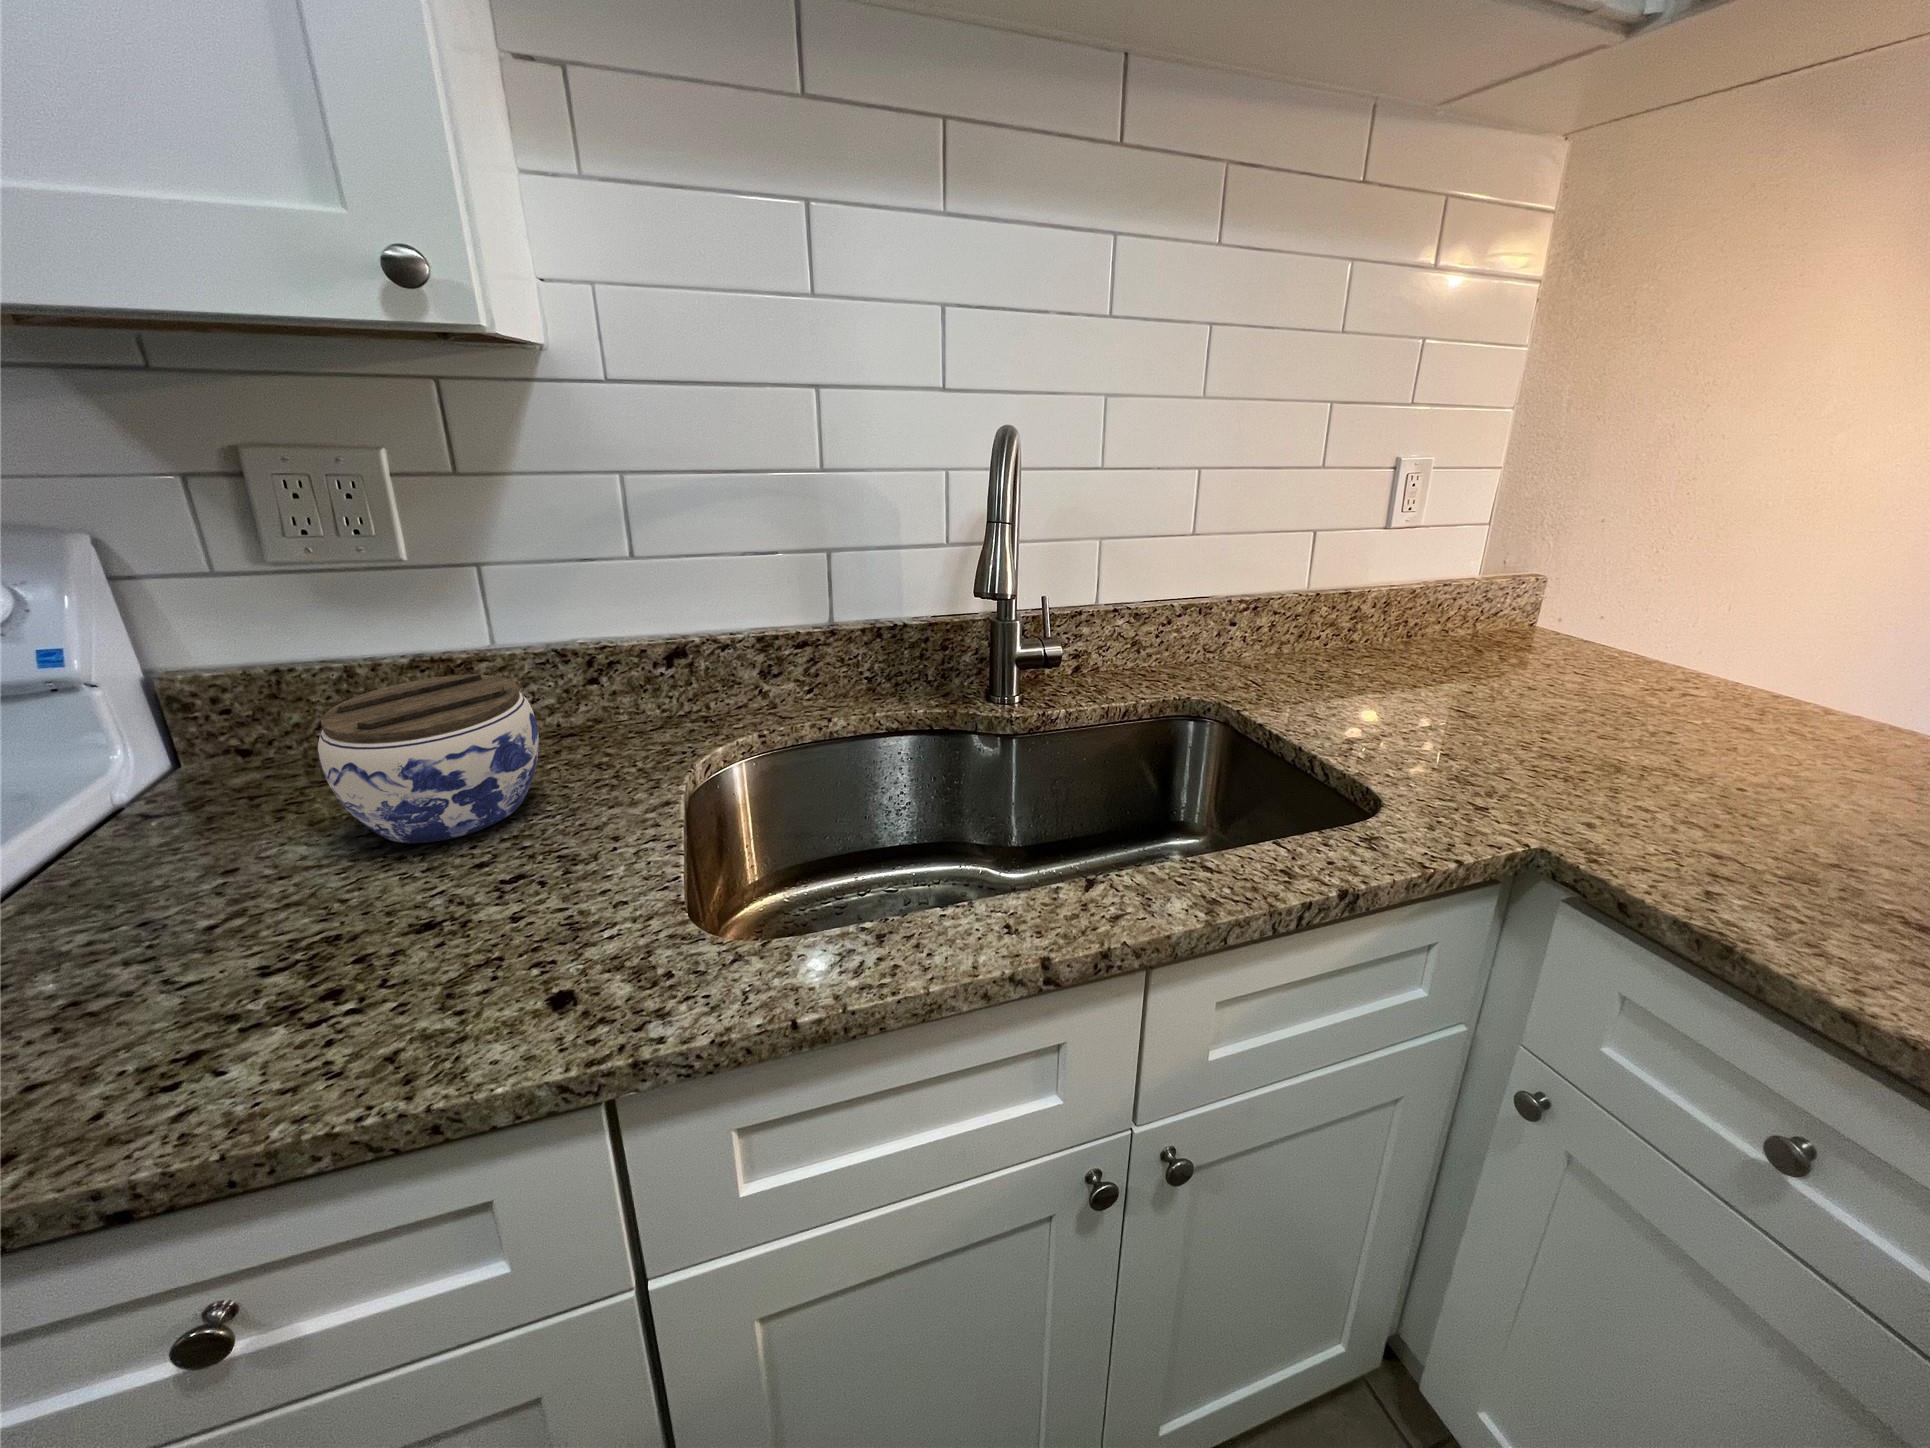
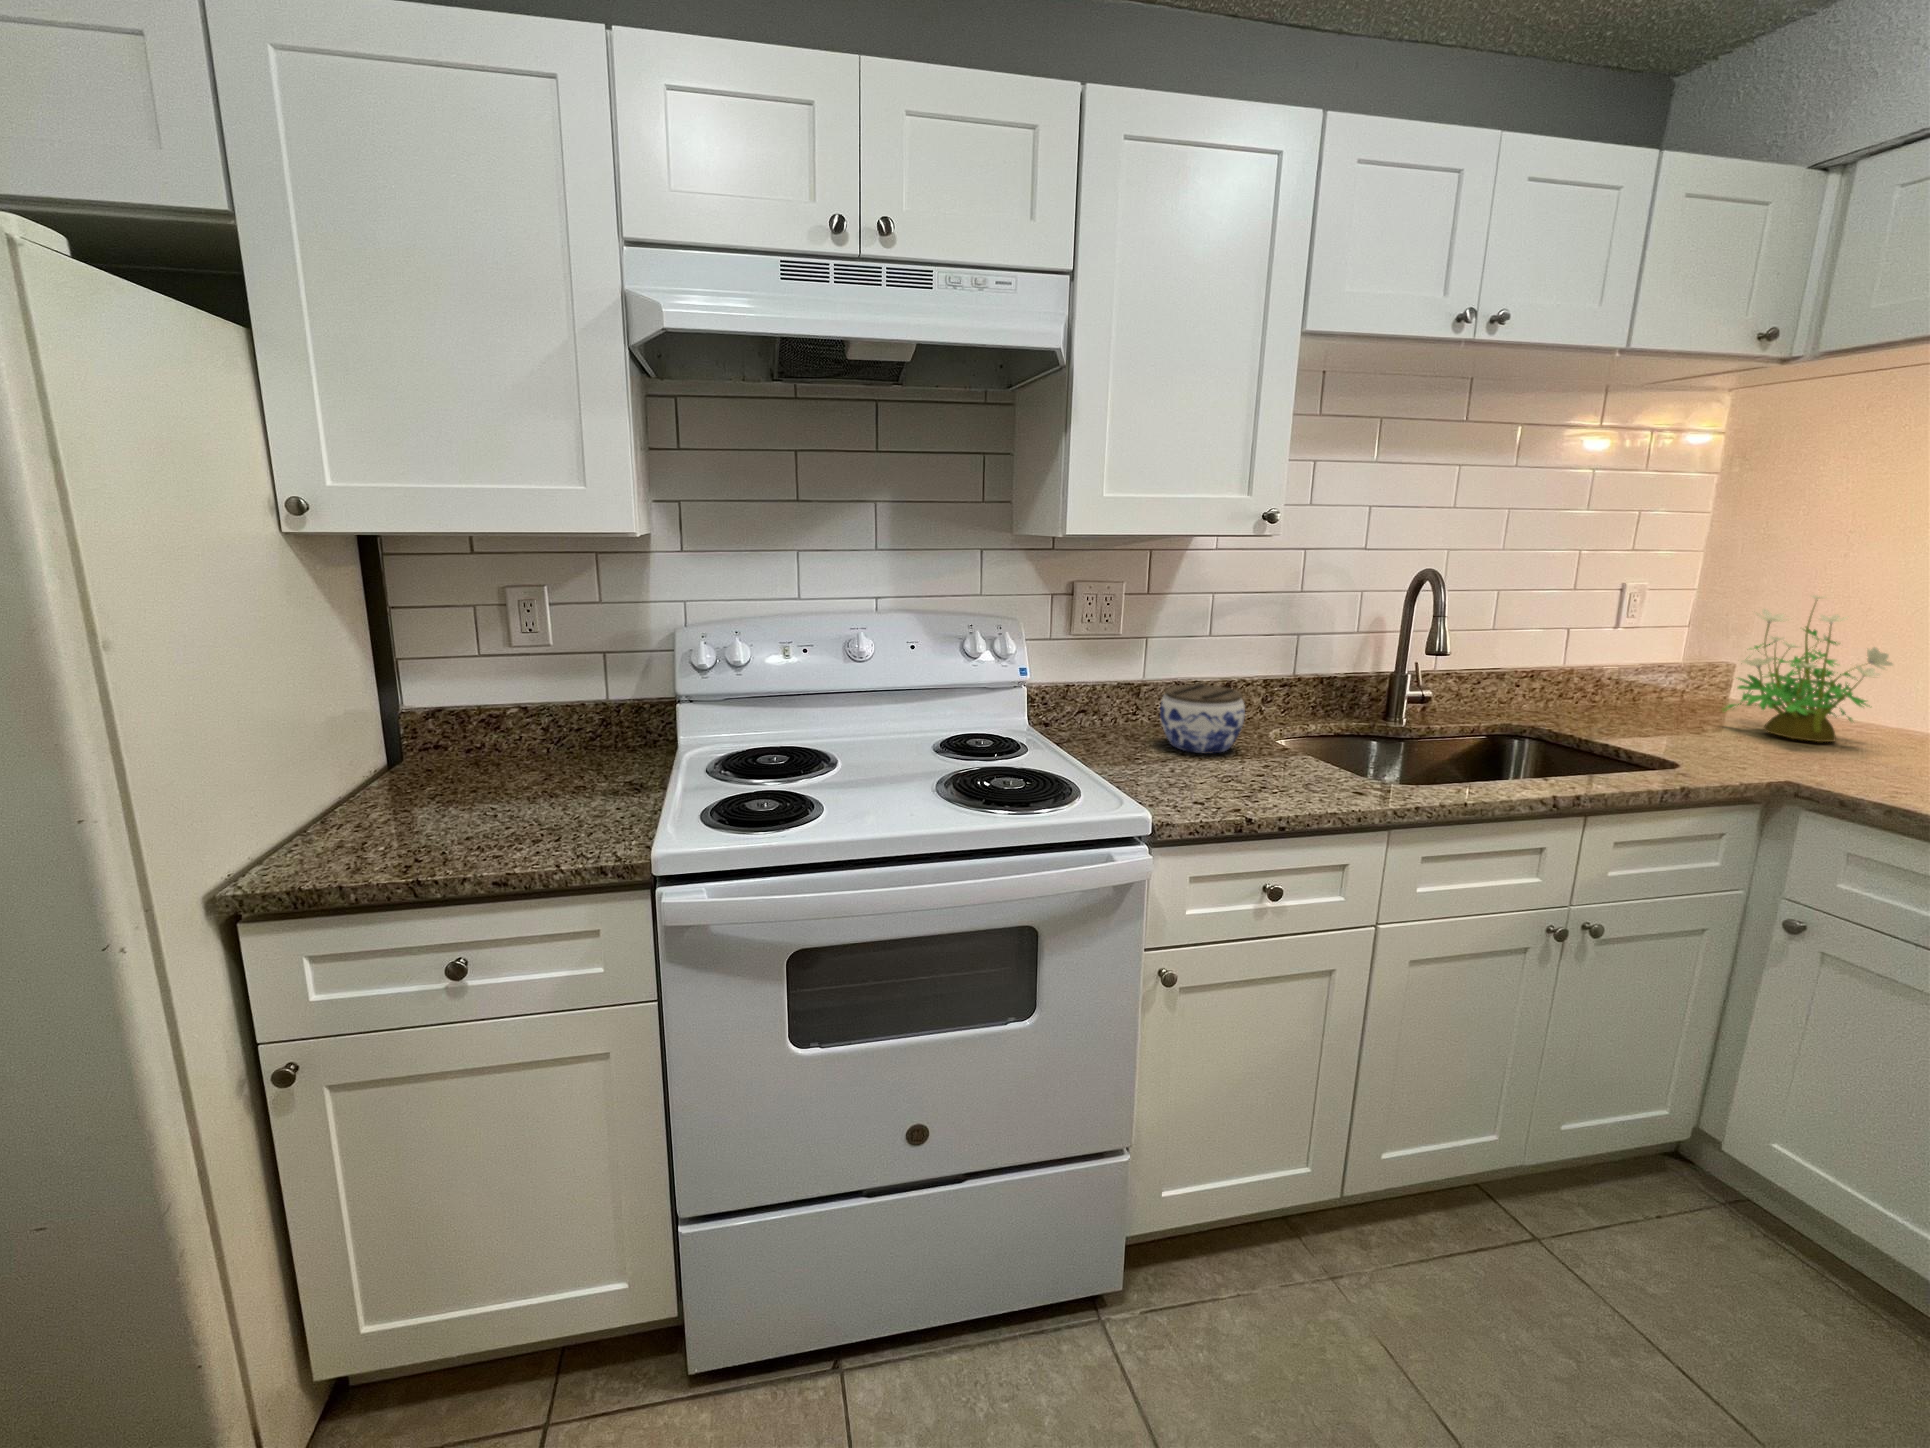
potted plant: none [1497,476,1744,729] -> present [1726,595,1893,742]

